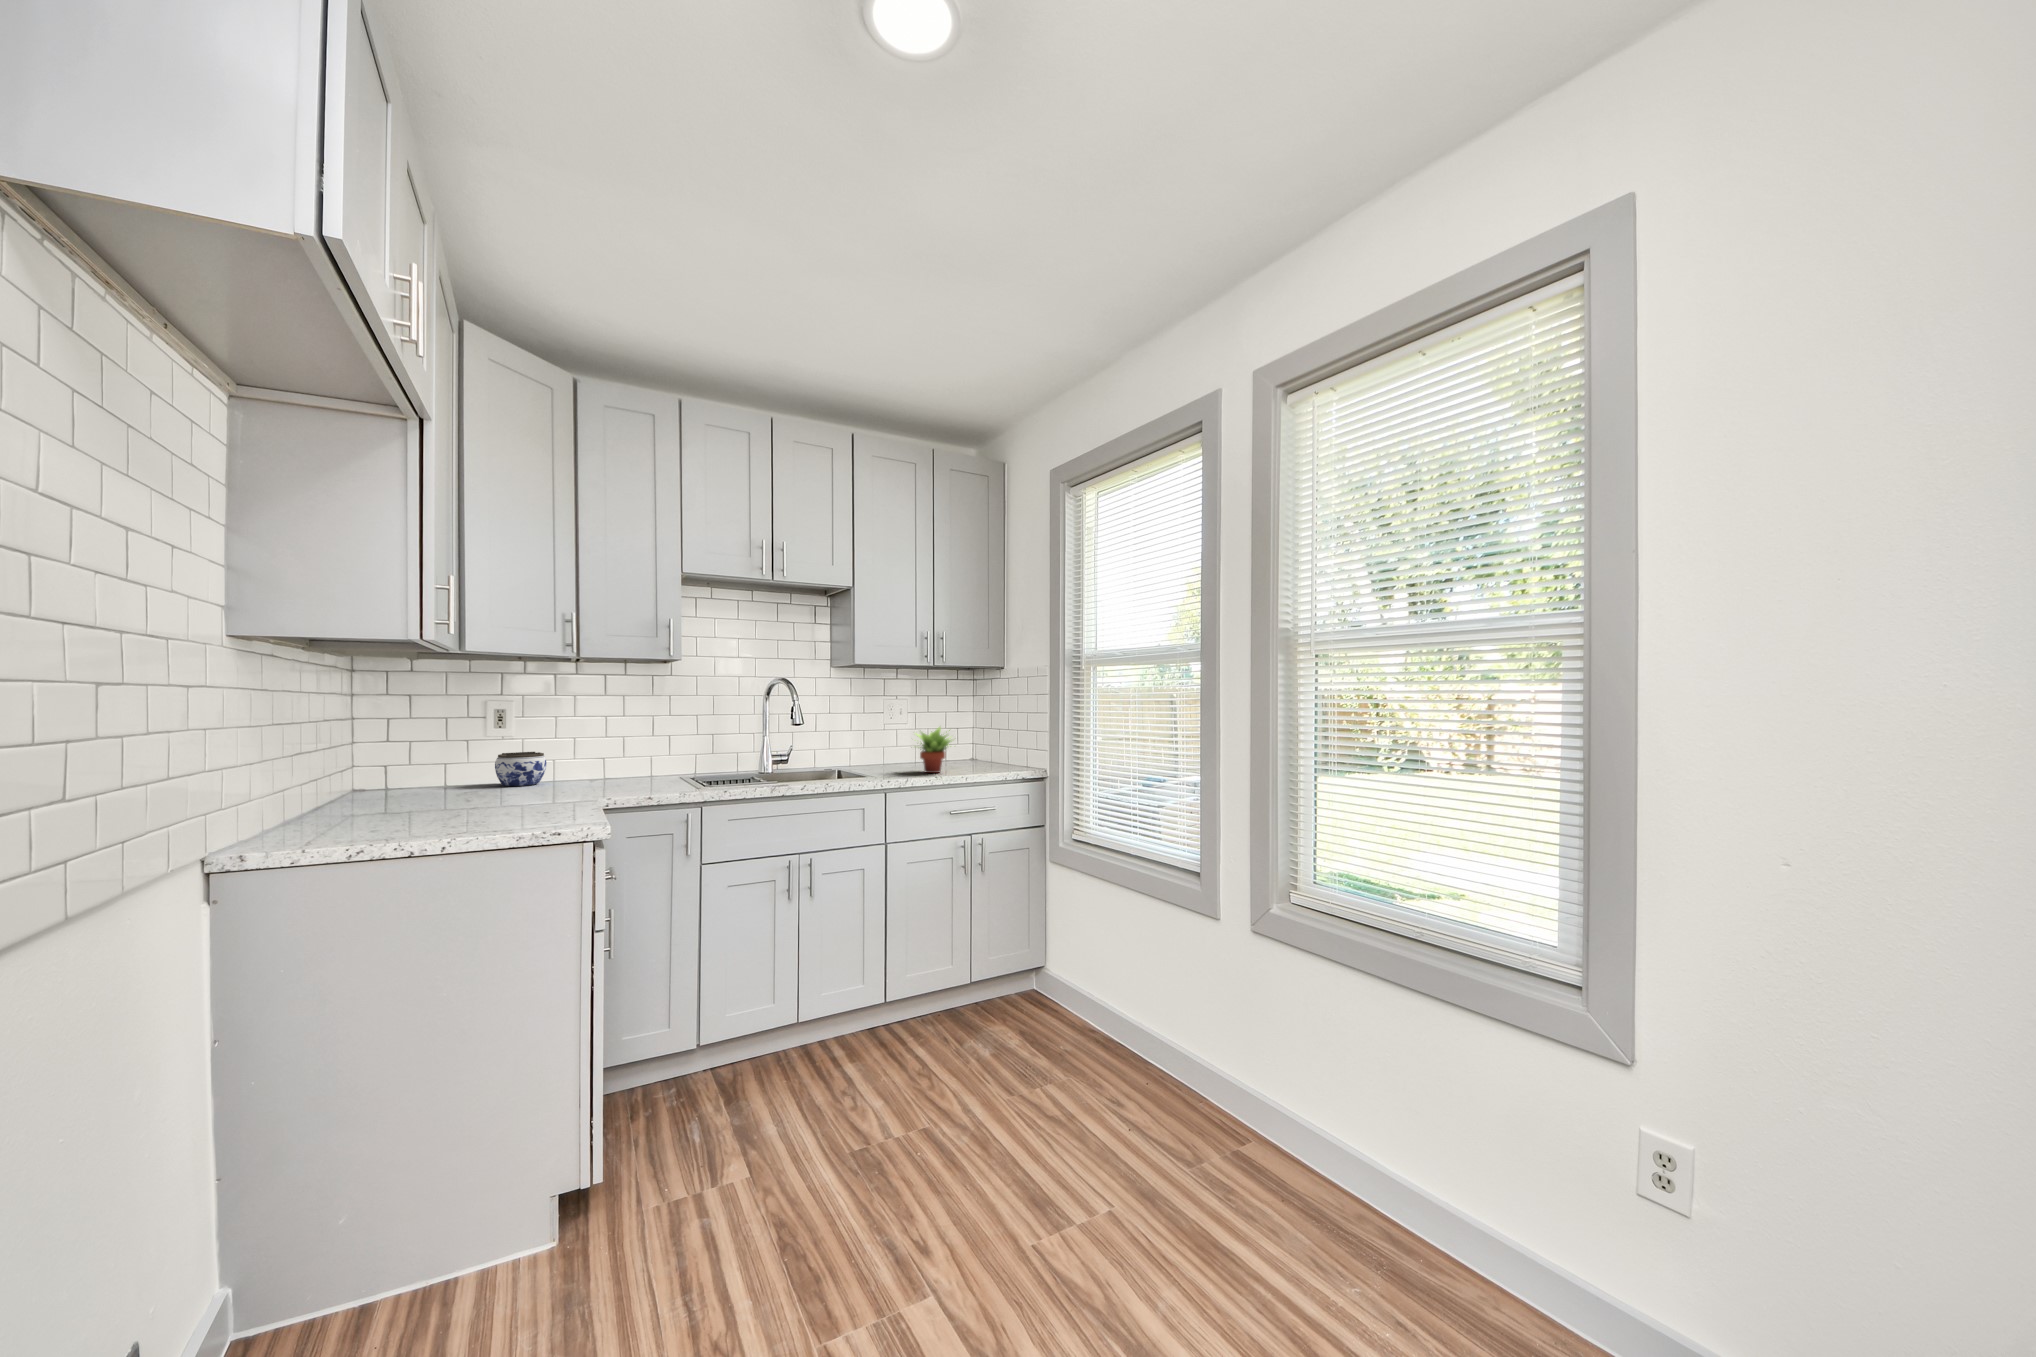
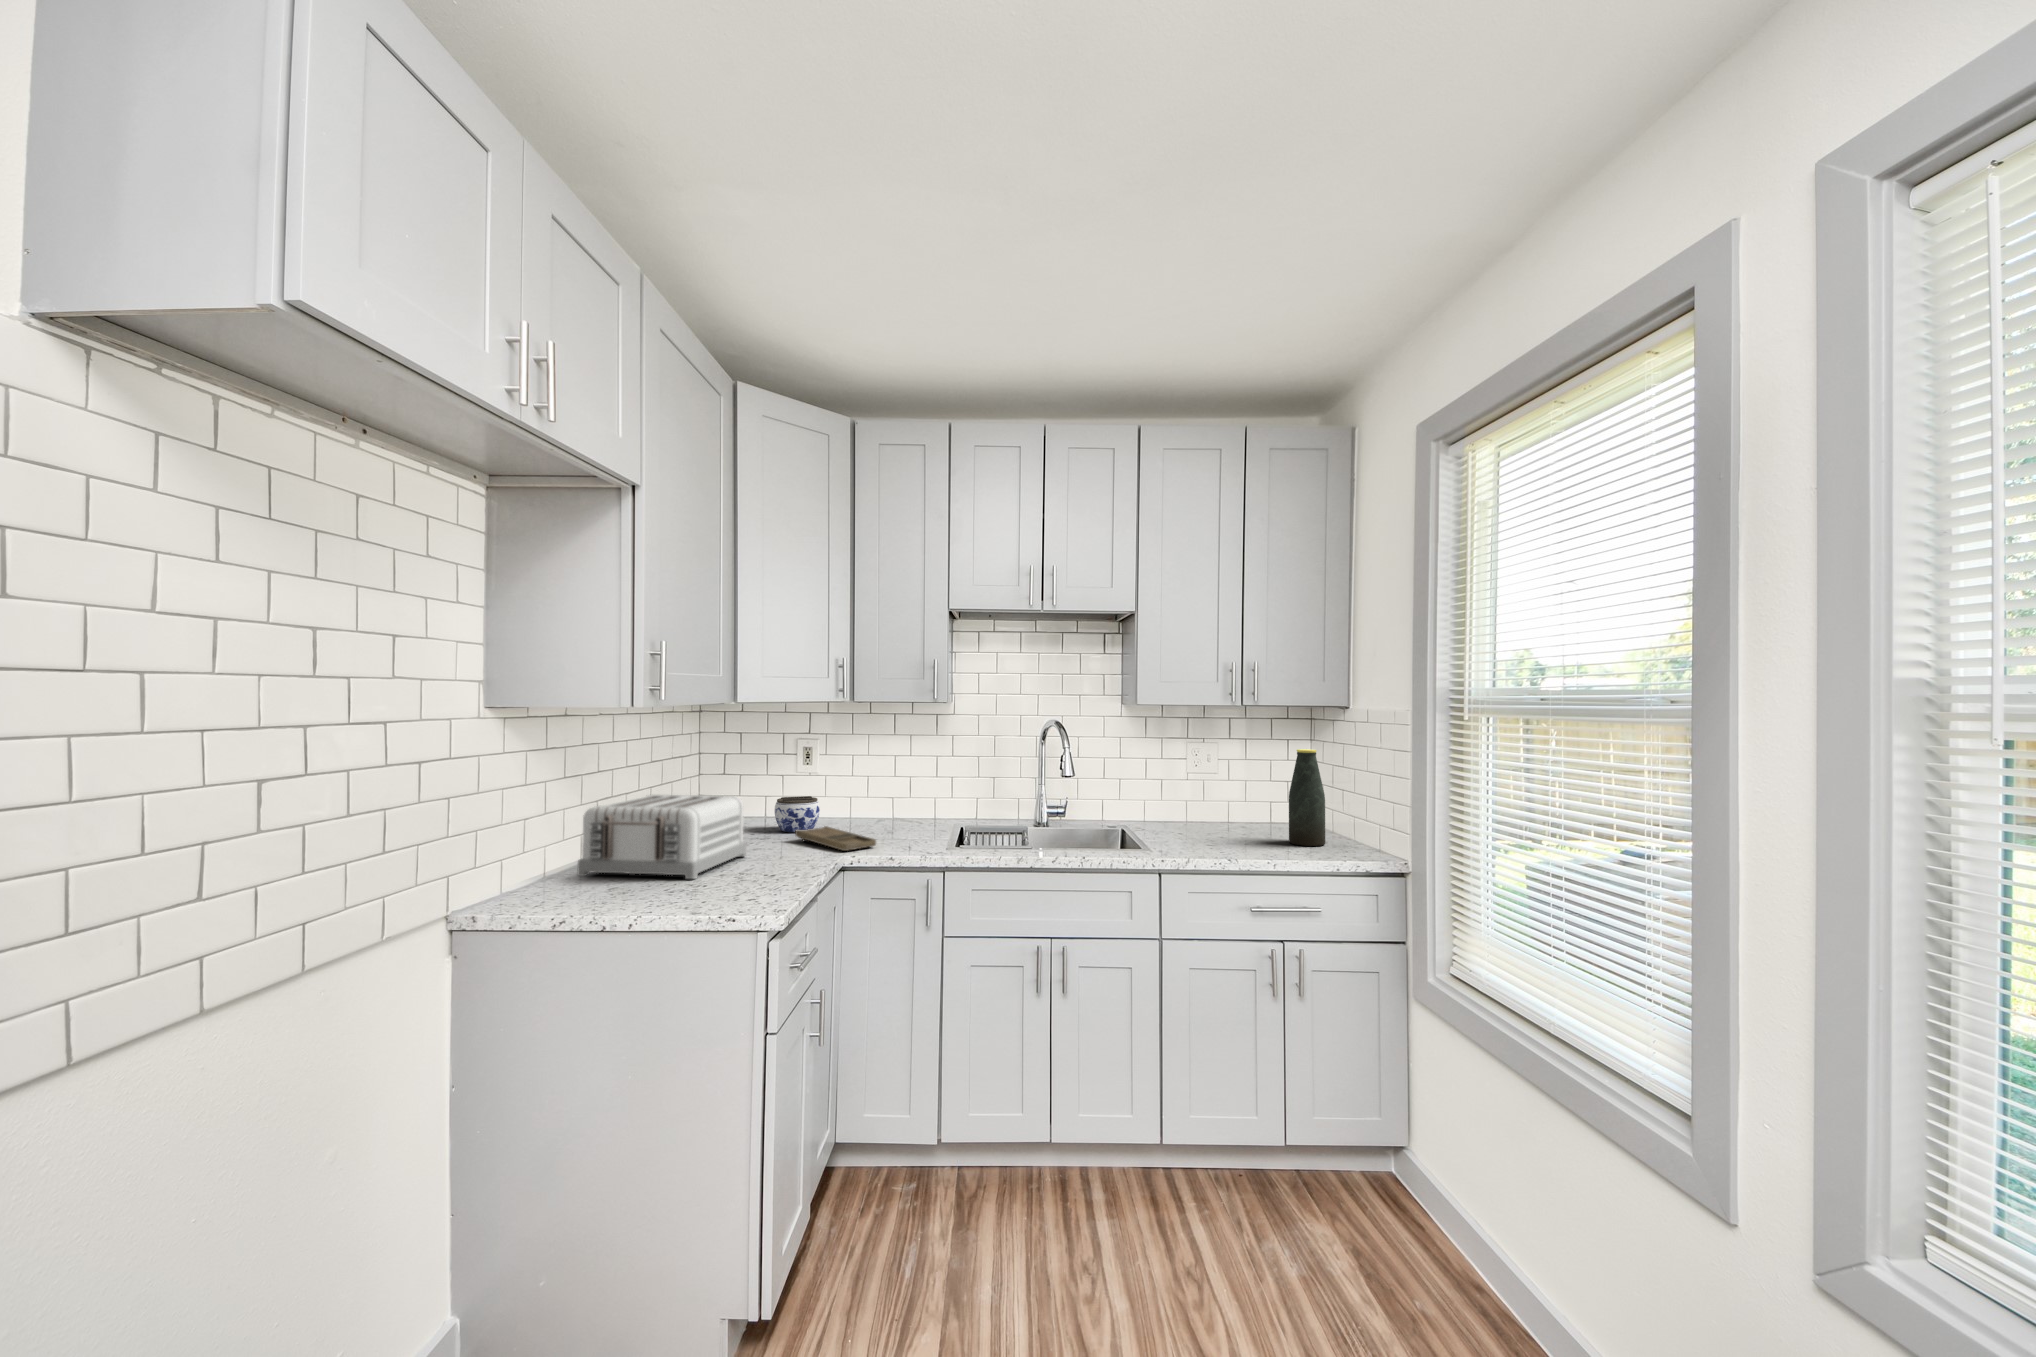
bottle: none [964,700,989,769] -> present [1289,749,1325,846]
succulent plant: present [916,727,951,773] -> none [1208,785,1271,849]
toaster: none [313,743,498,825] -> present [578,795,746,879]
tray: none [534,776,628,792] -> present [795,826,876,851]

